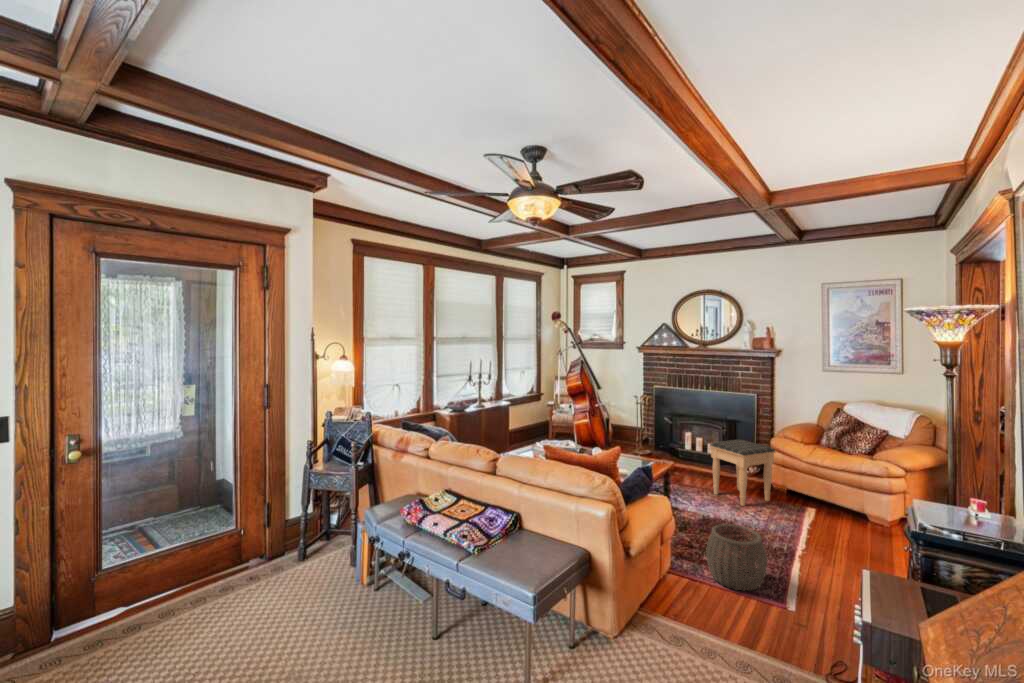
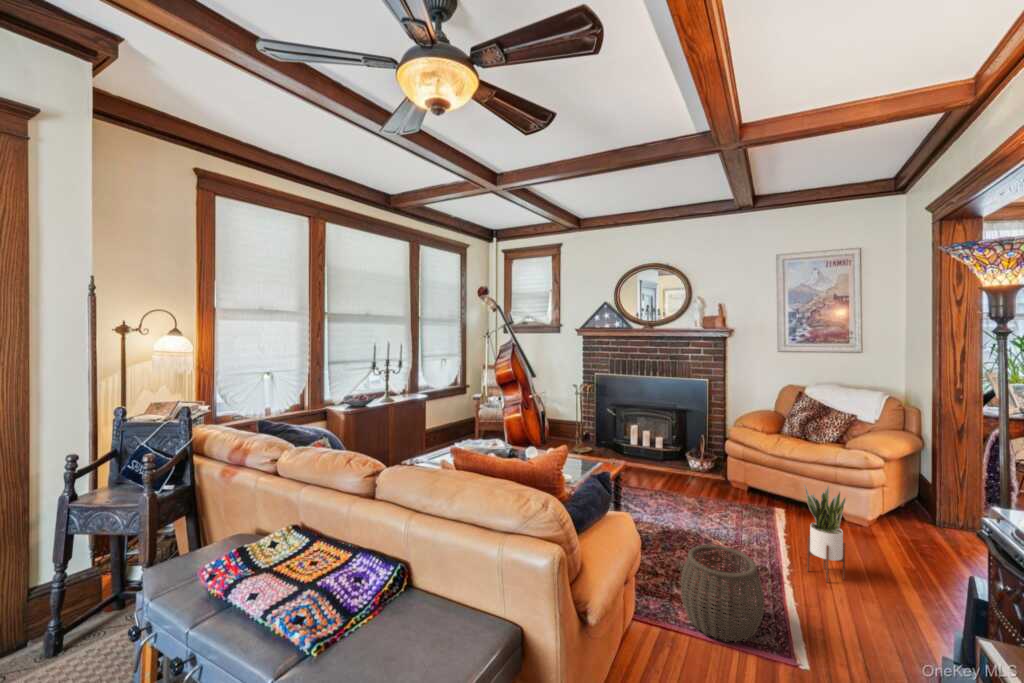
footstool: present [710,440,776,506] -> none [663,431,739,511]
potted plant: none [814,484,850,562] -> present [804,485,846,583]

